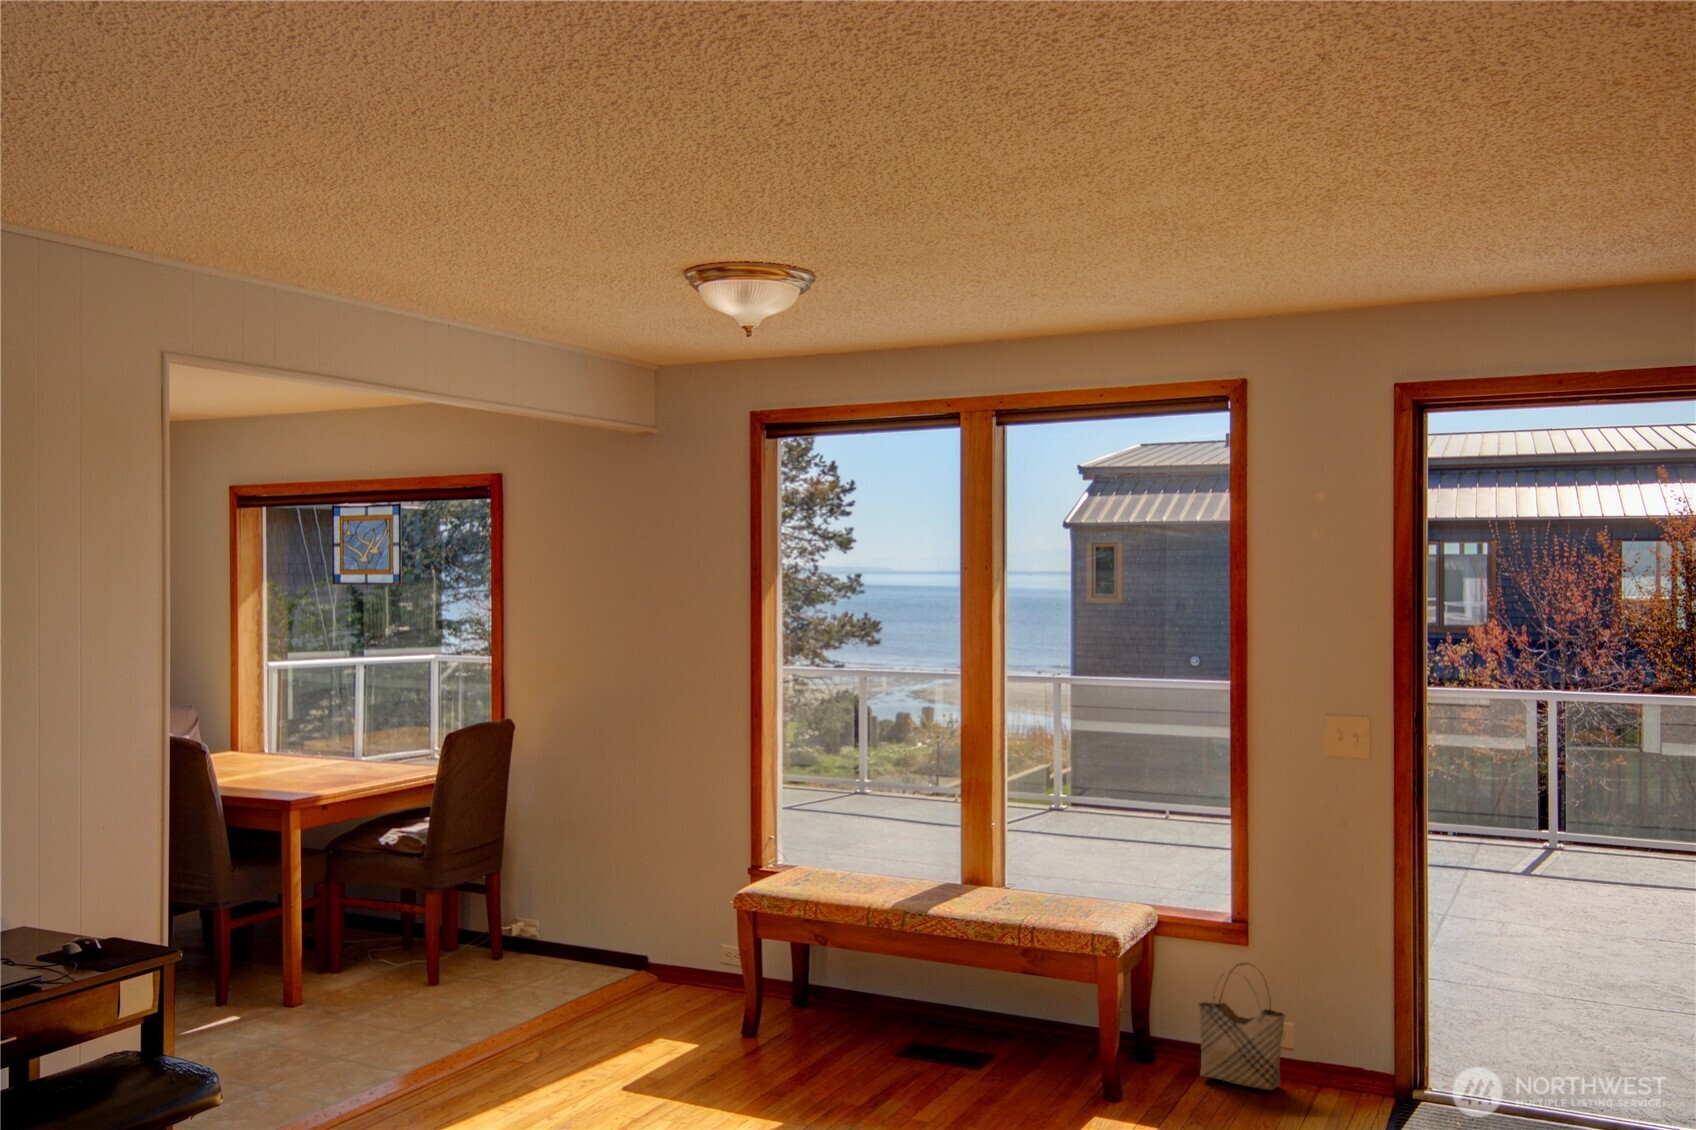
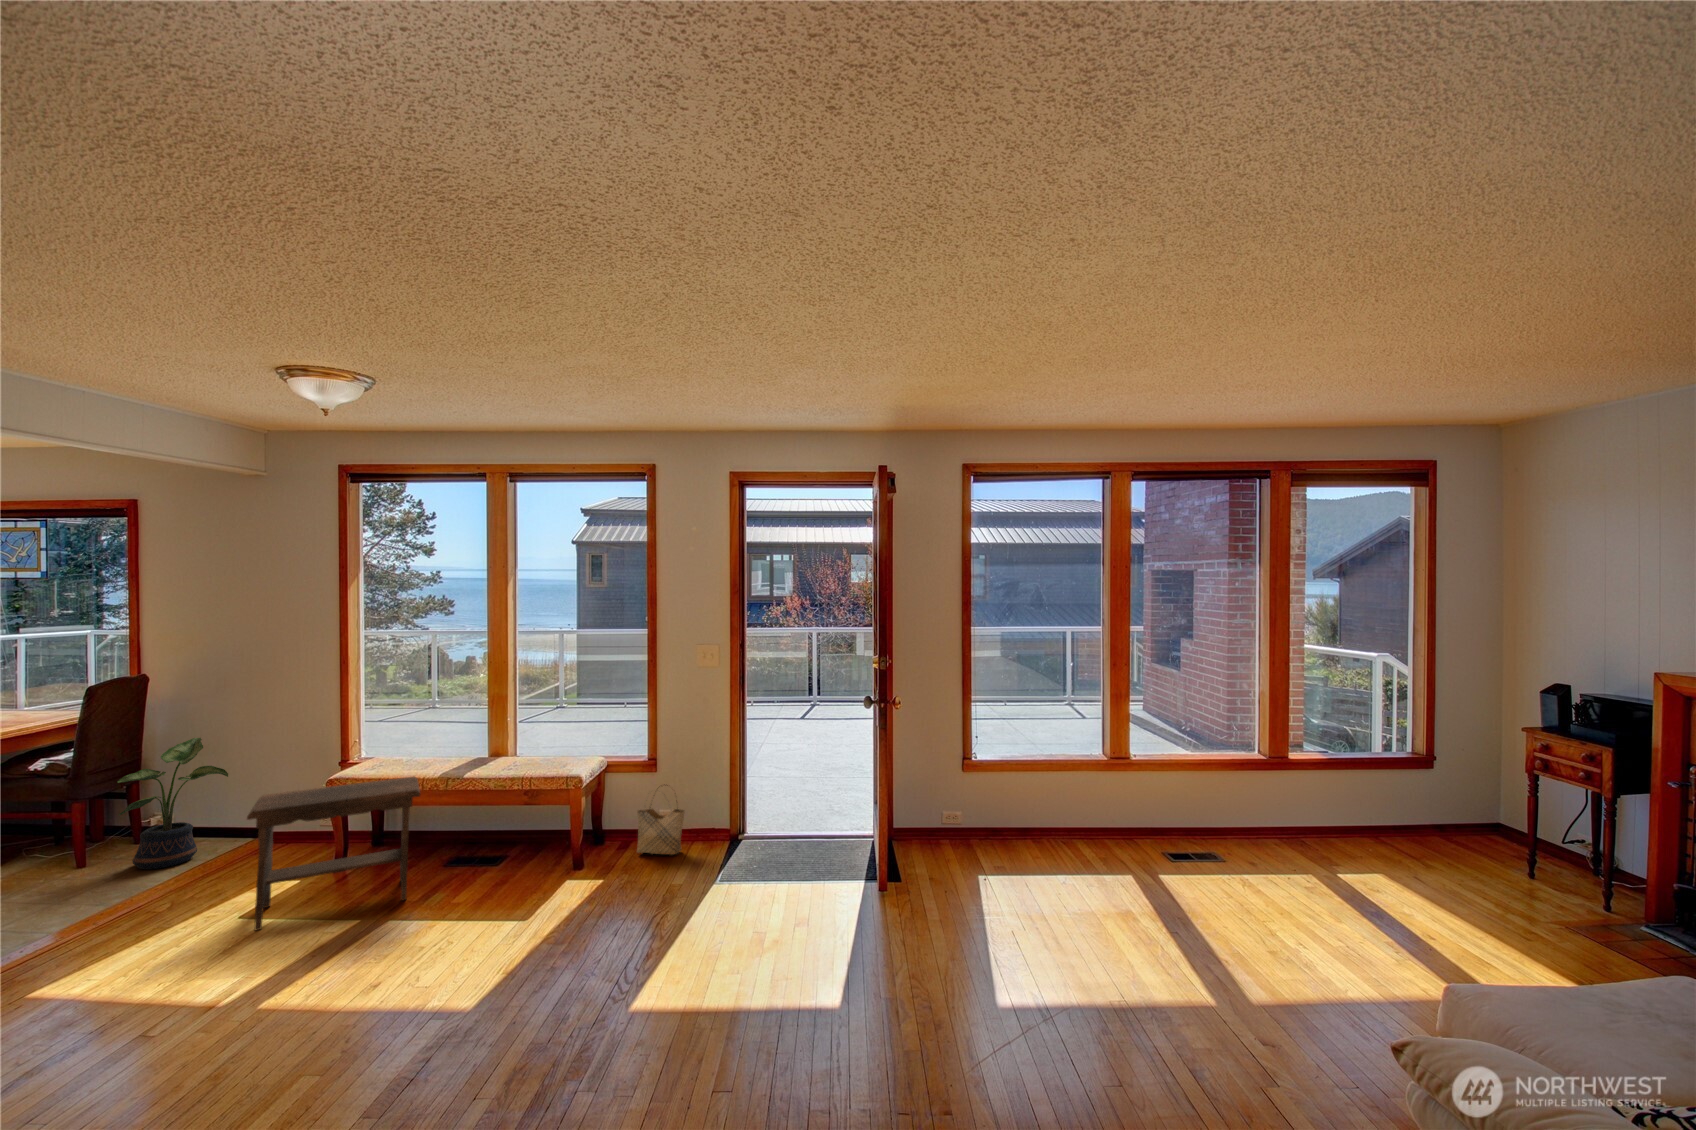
potted plant: none [493,814,608,991] -> present [117,738,228,869]
footstool: none [671,905,877,1102] -> present [247,777,420,931]

